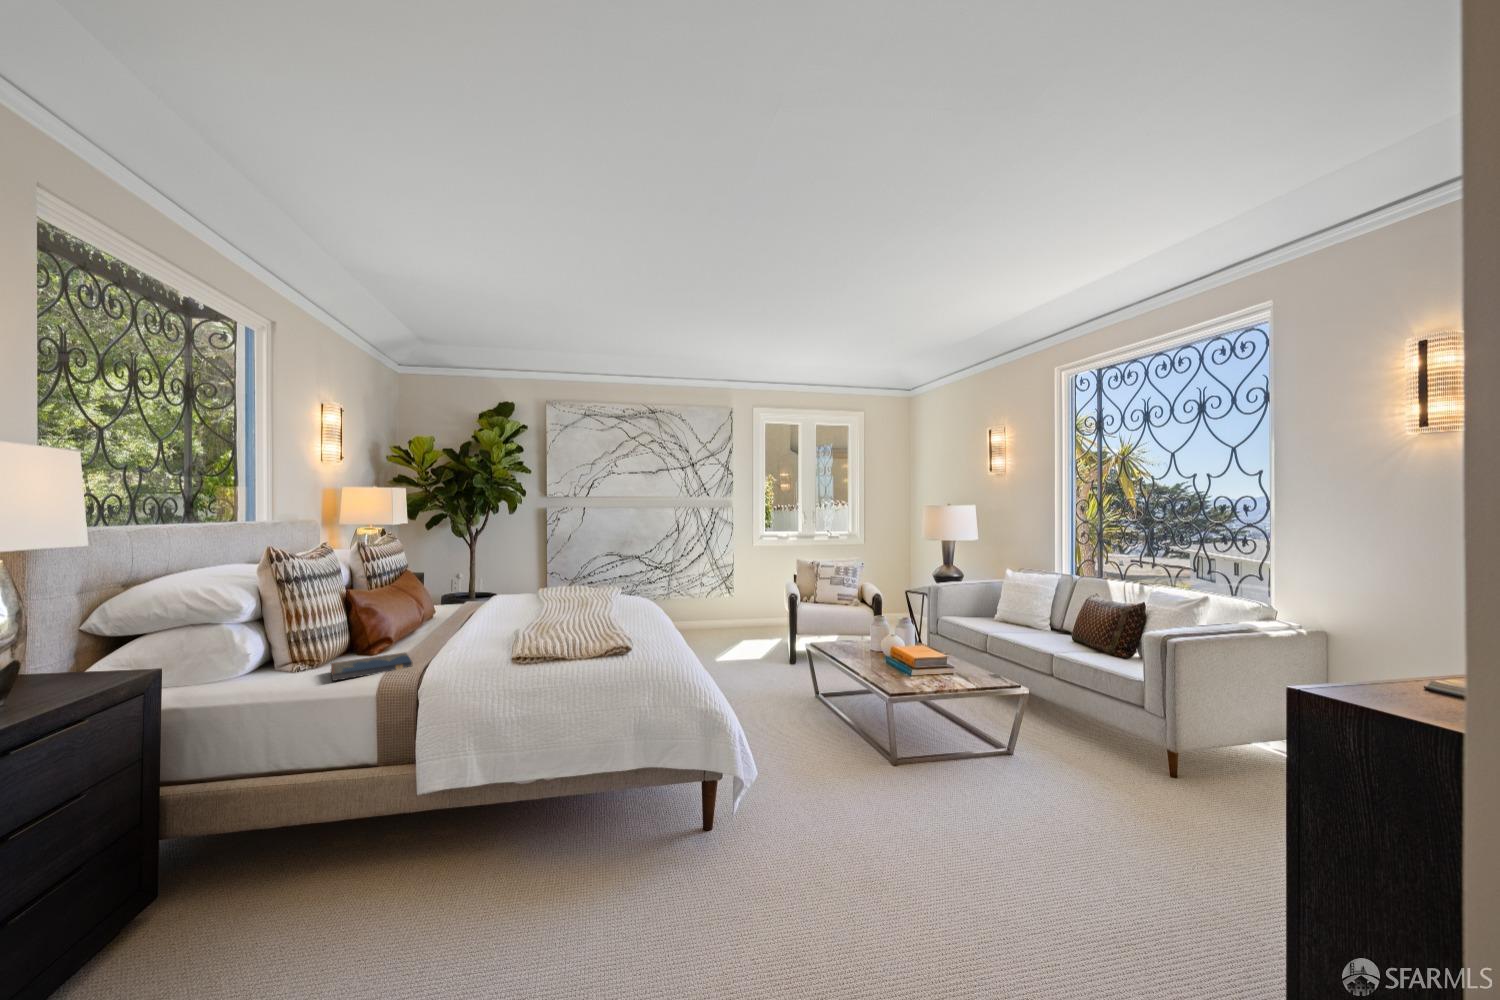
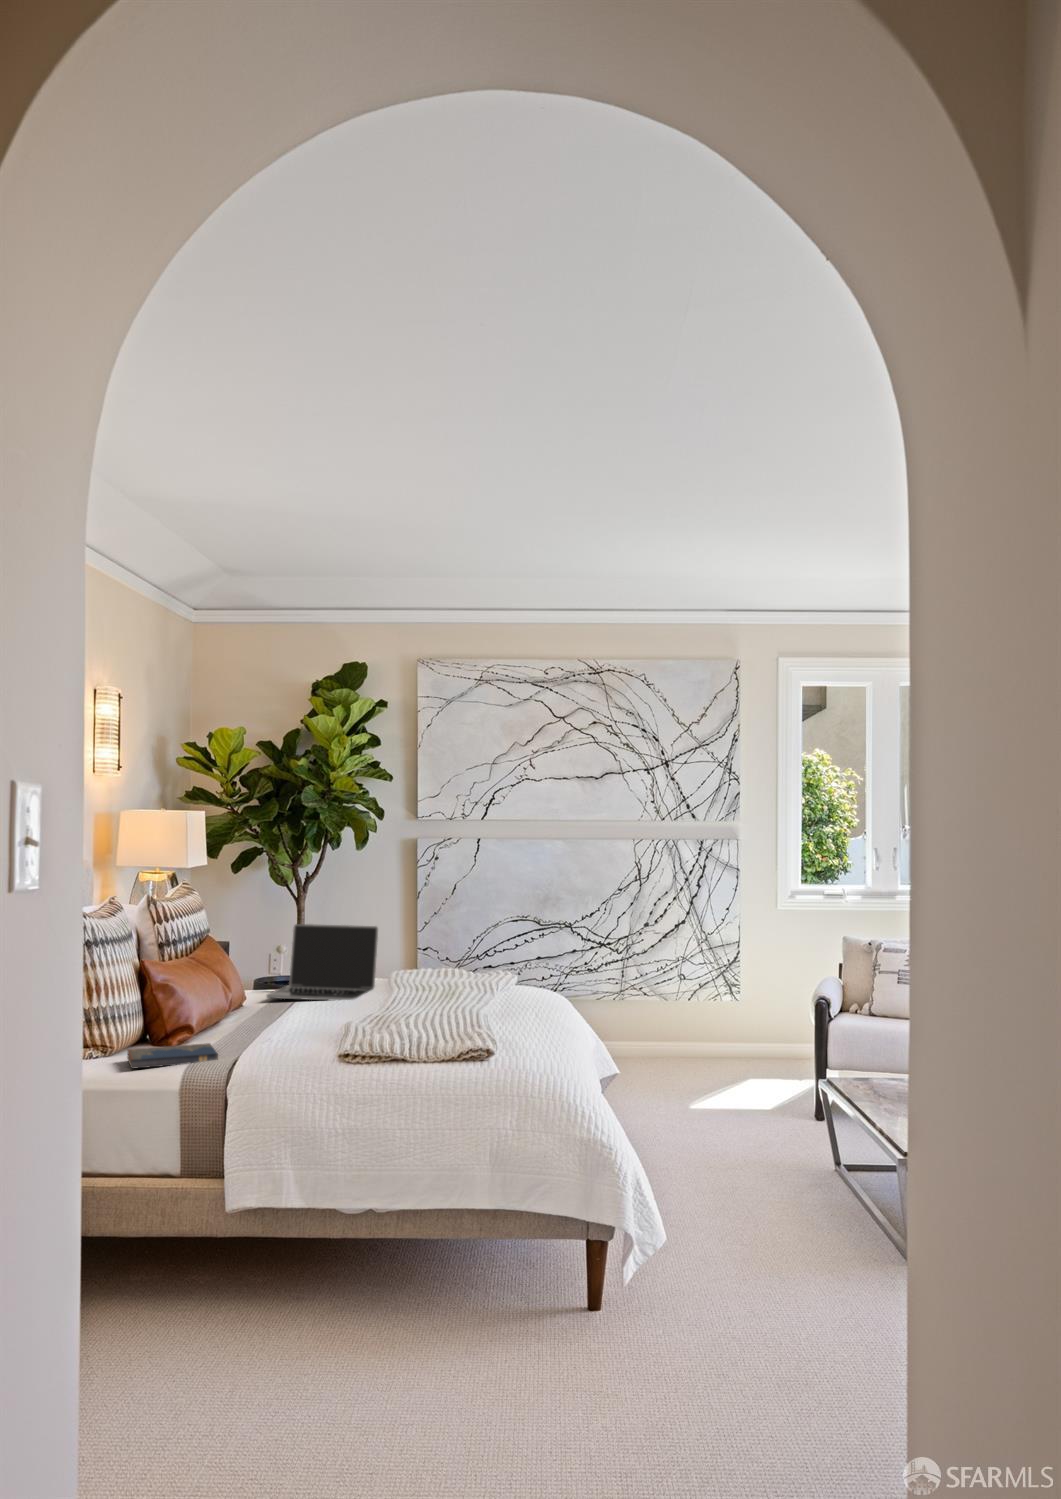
laptop: none [452,560,532,610] -> present [267,924,378,1000]

